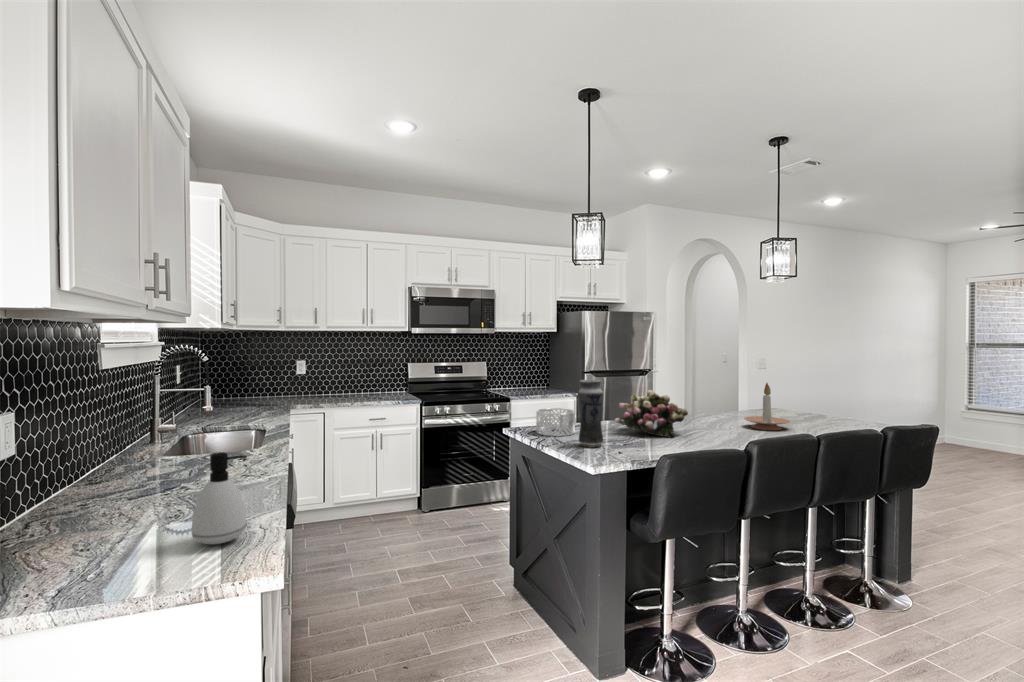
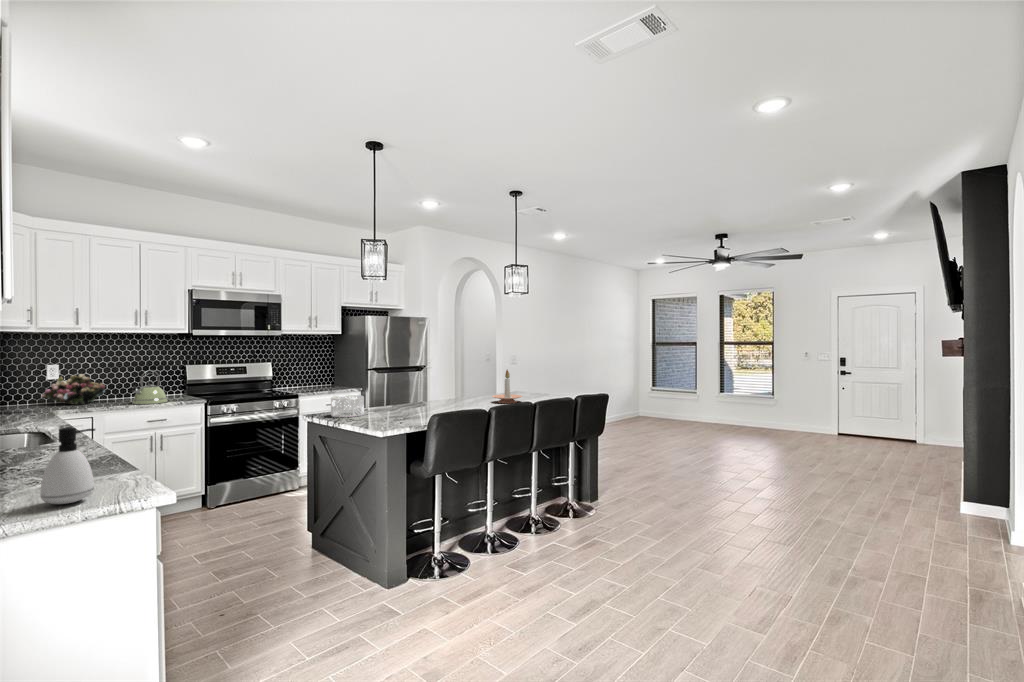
kettle: none [358,368,389,402] -> present [132,370,168,405]
vase: present [578,380,603,448] -> none [368,369,389,422]
flower arrangement: present [614,390,688,437] -> present [41,374,105,405]

